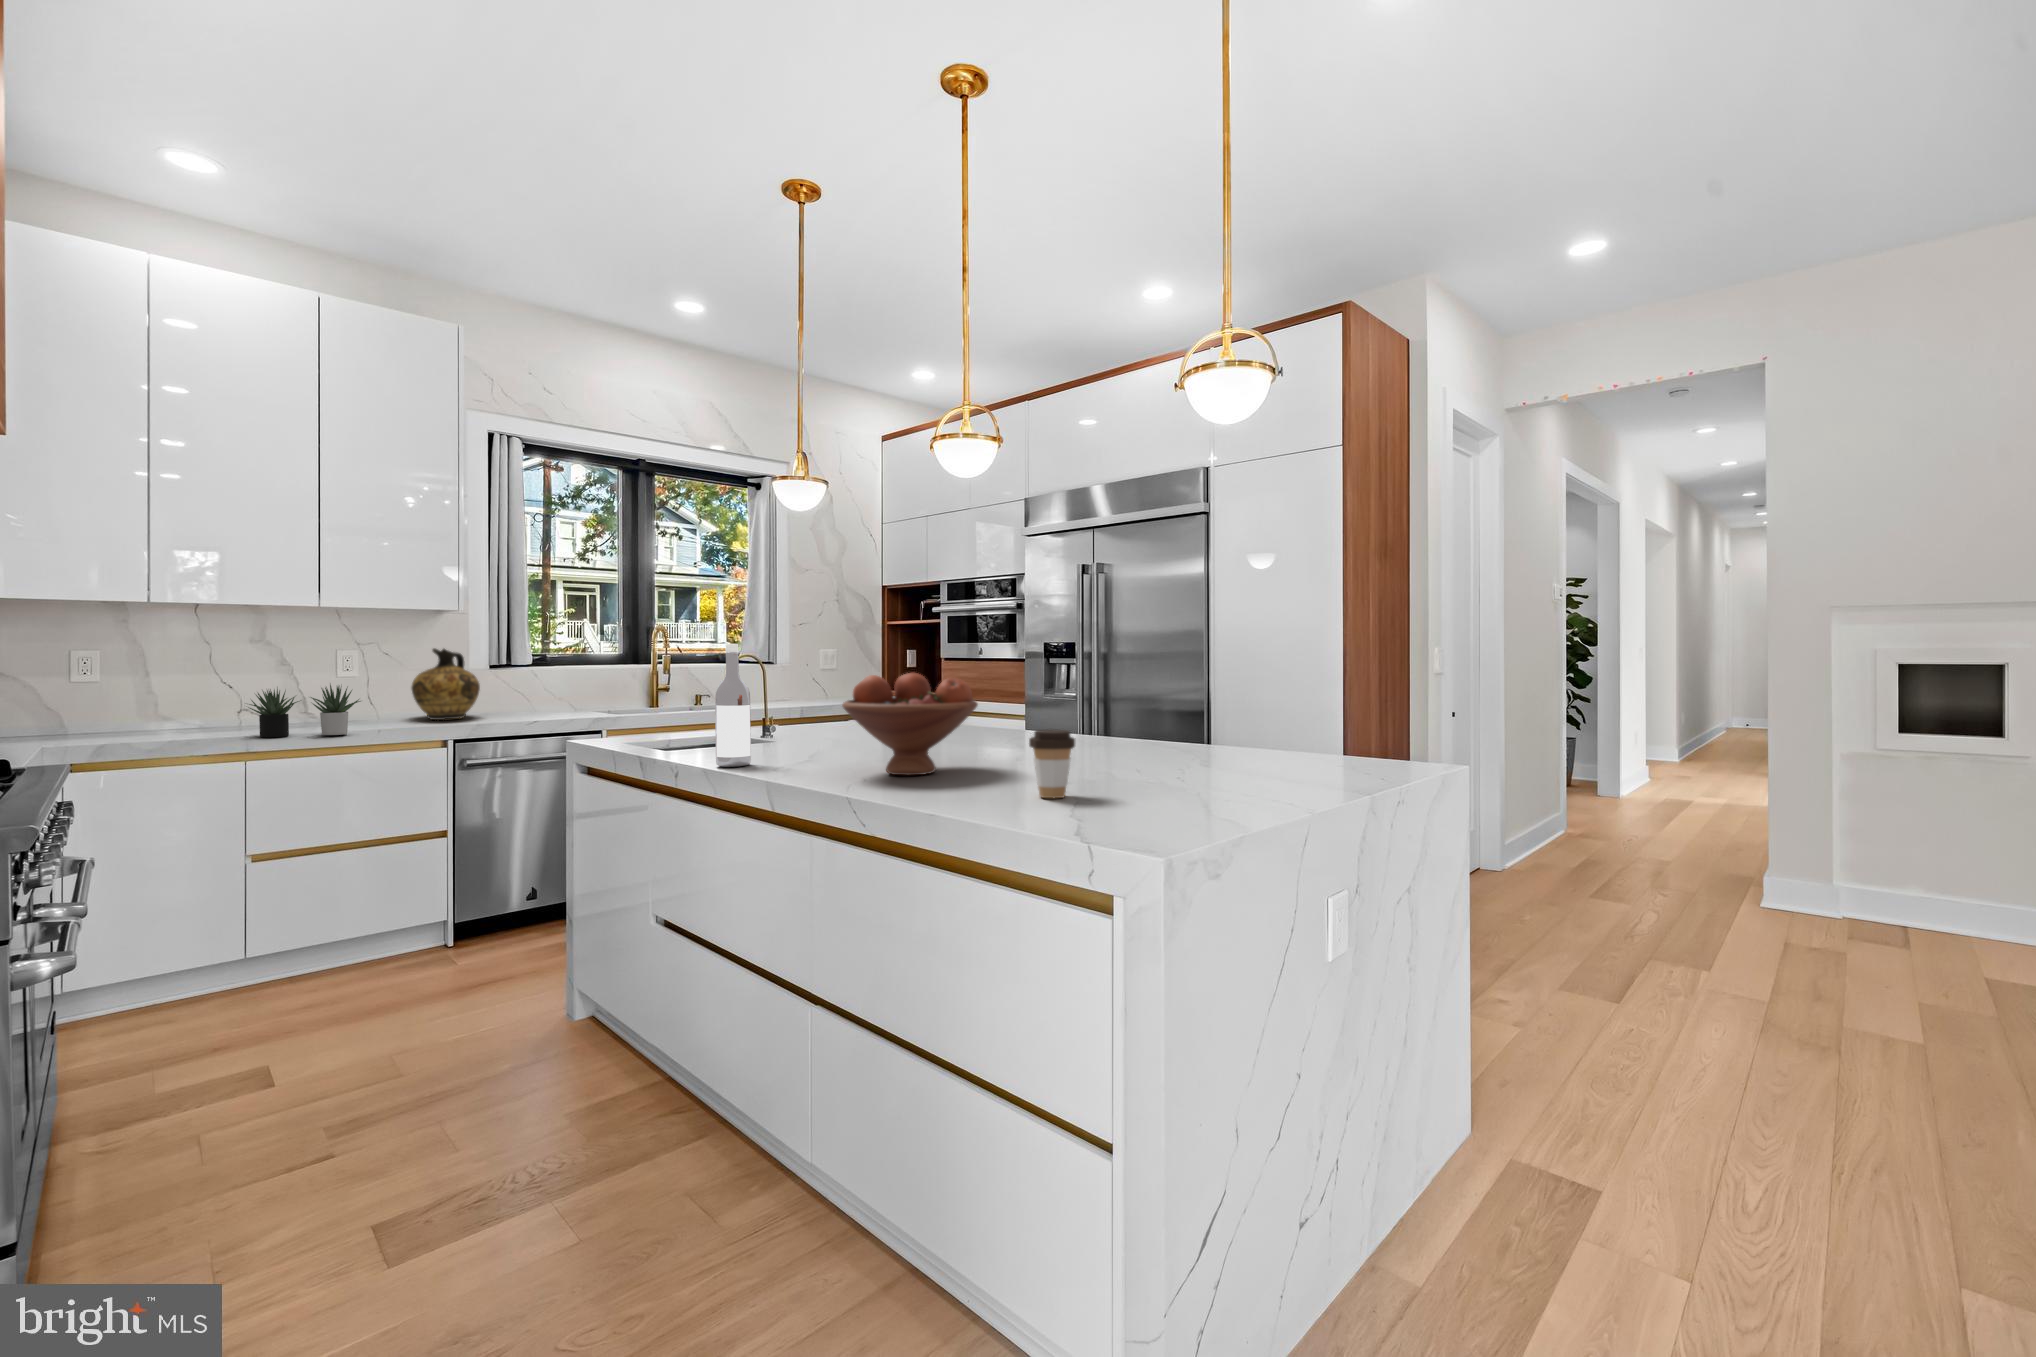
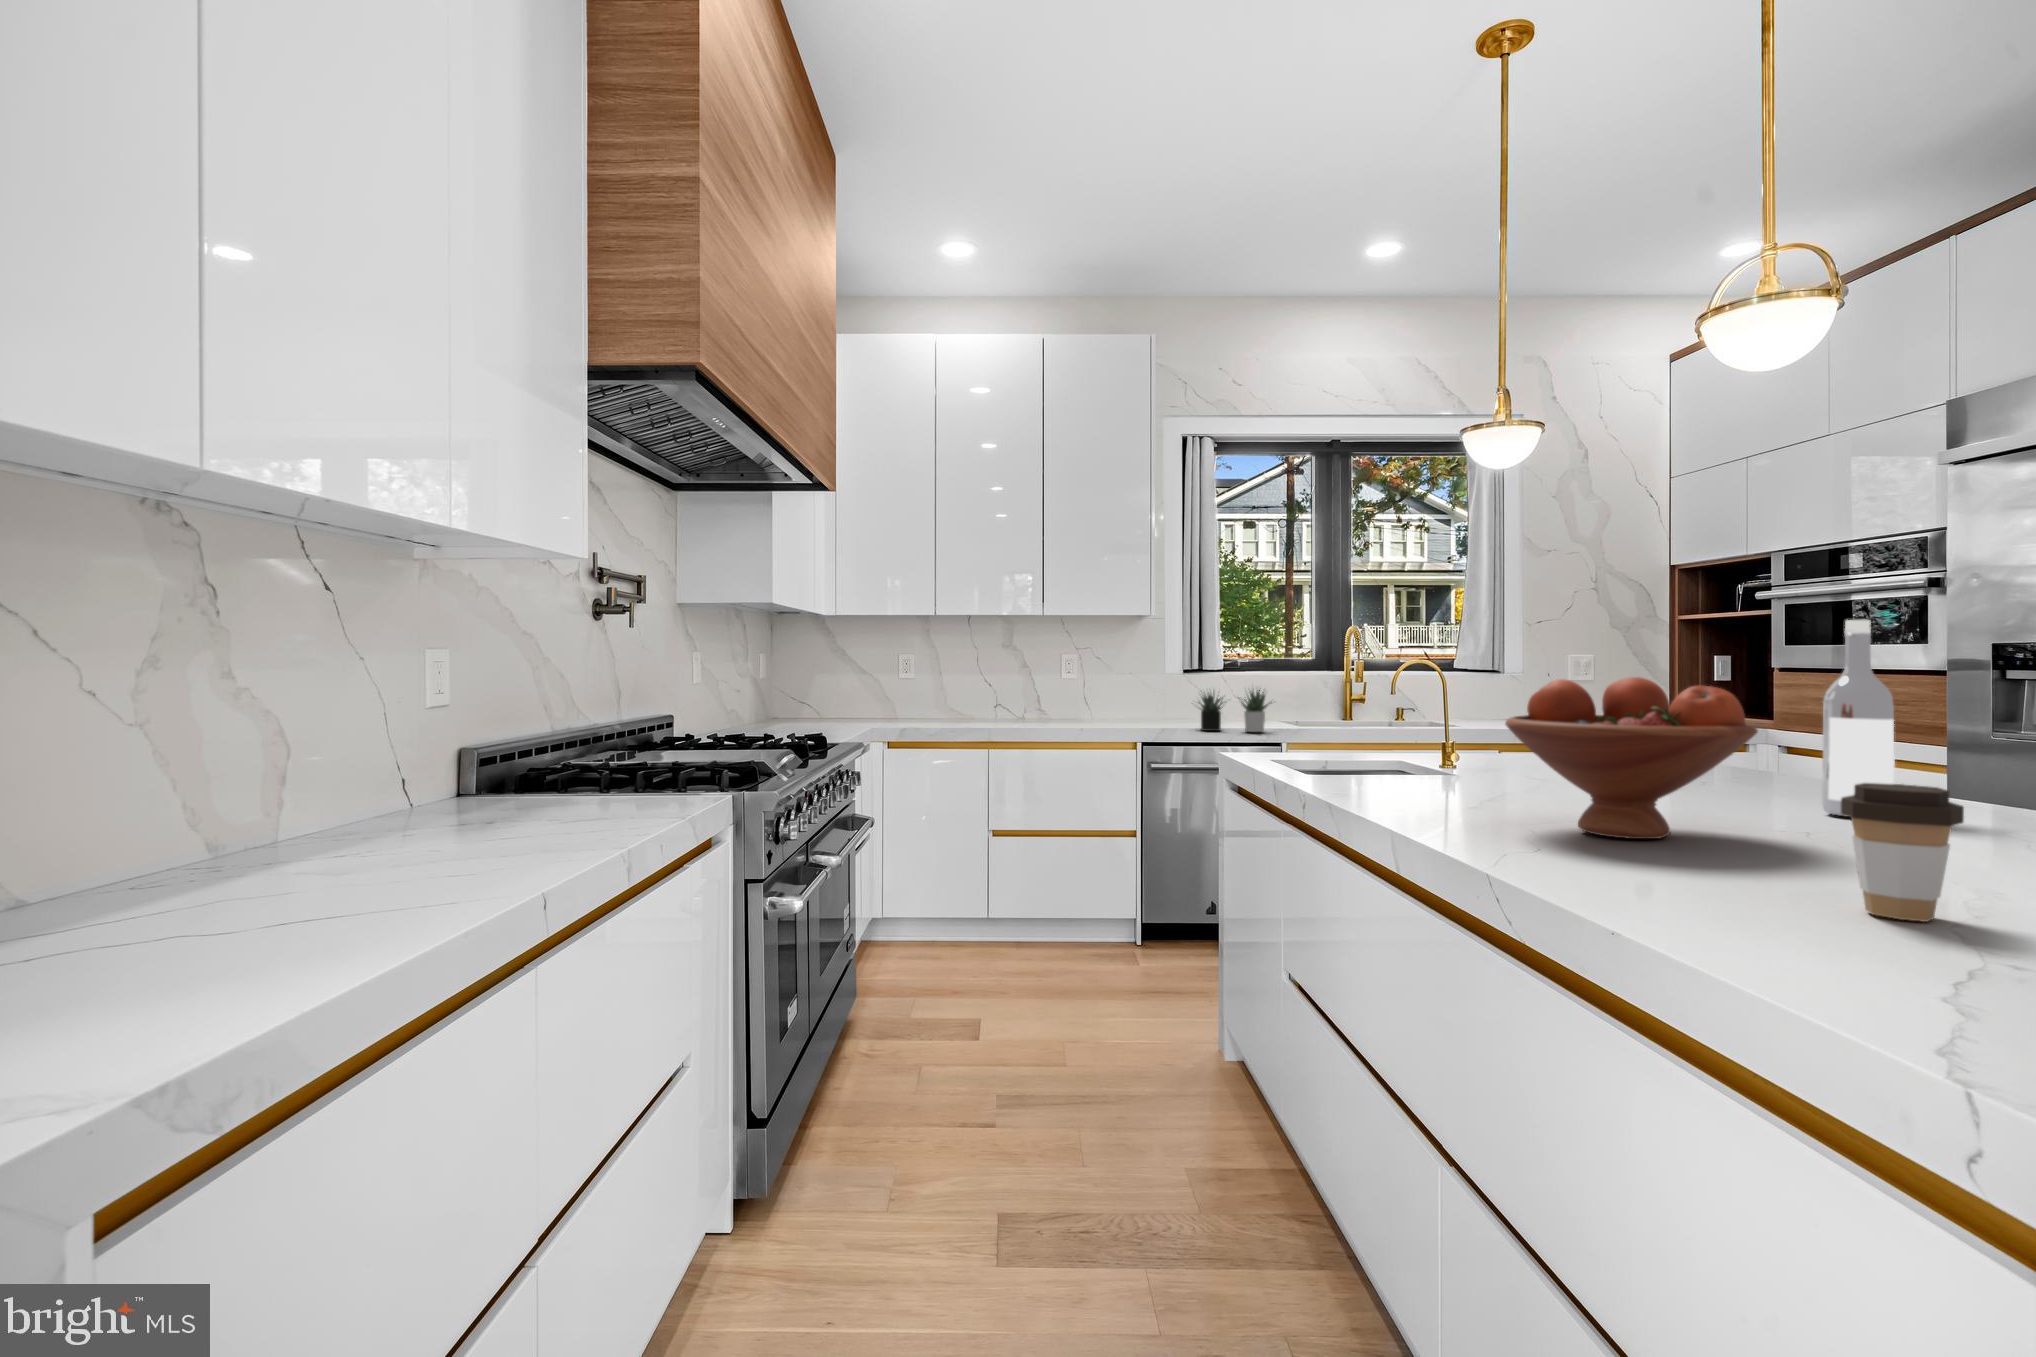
wine bottle: present [715,644,751,767] -> present [1822,620,1895,816]
ceramic jug: present [411,648,480,720] -> none [1115,653,1172,723]
succulent plant: present [248,684,361,737] -> present [1199,689,1271,732]

